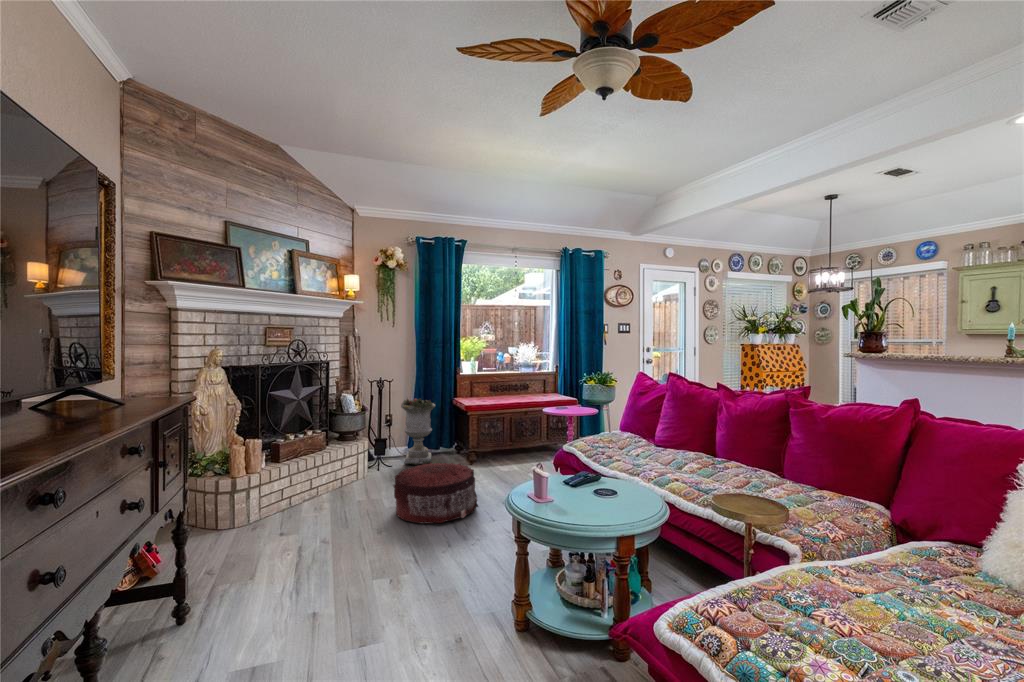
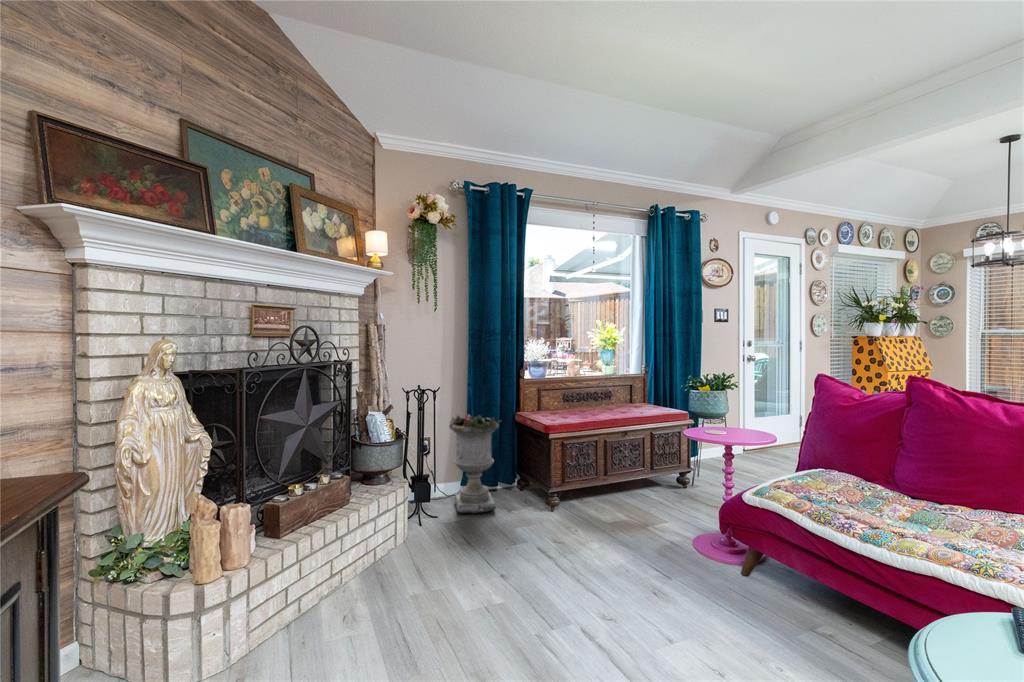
pouf: present [393,463,478,524] -> none [481,526,625,654]

